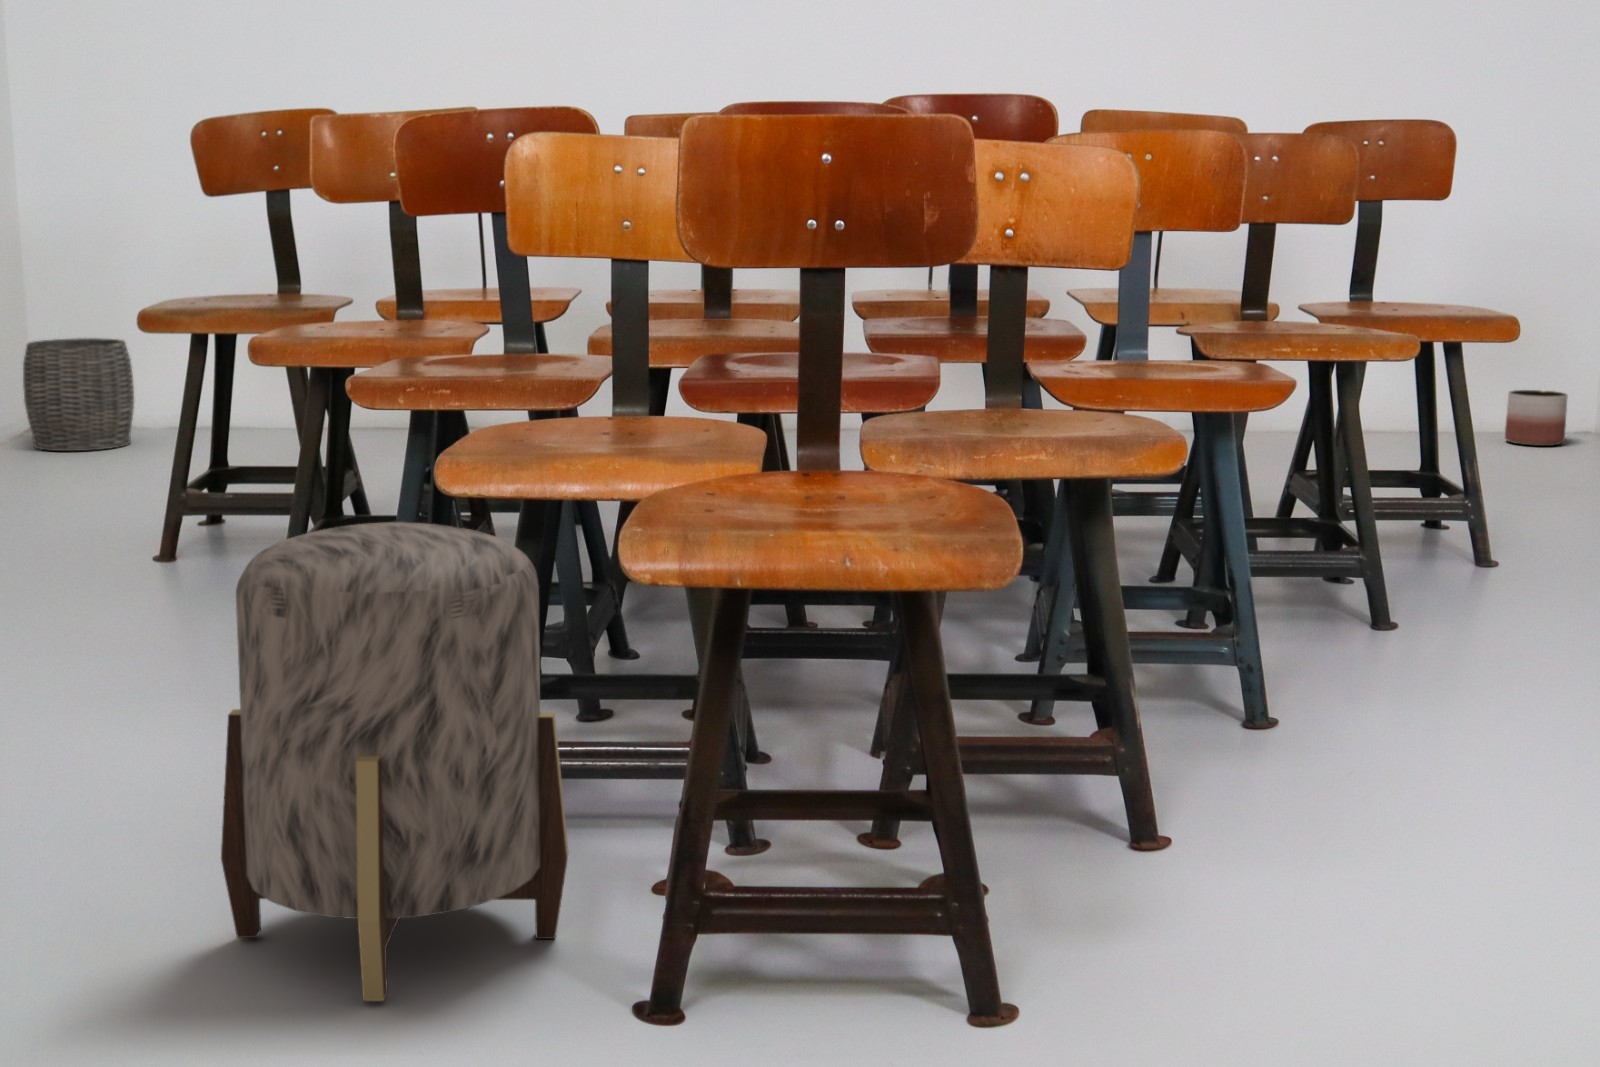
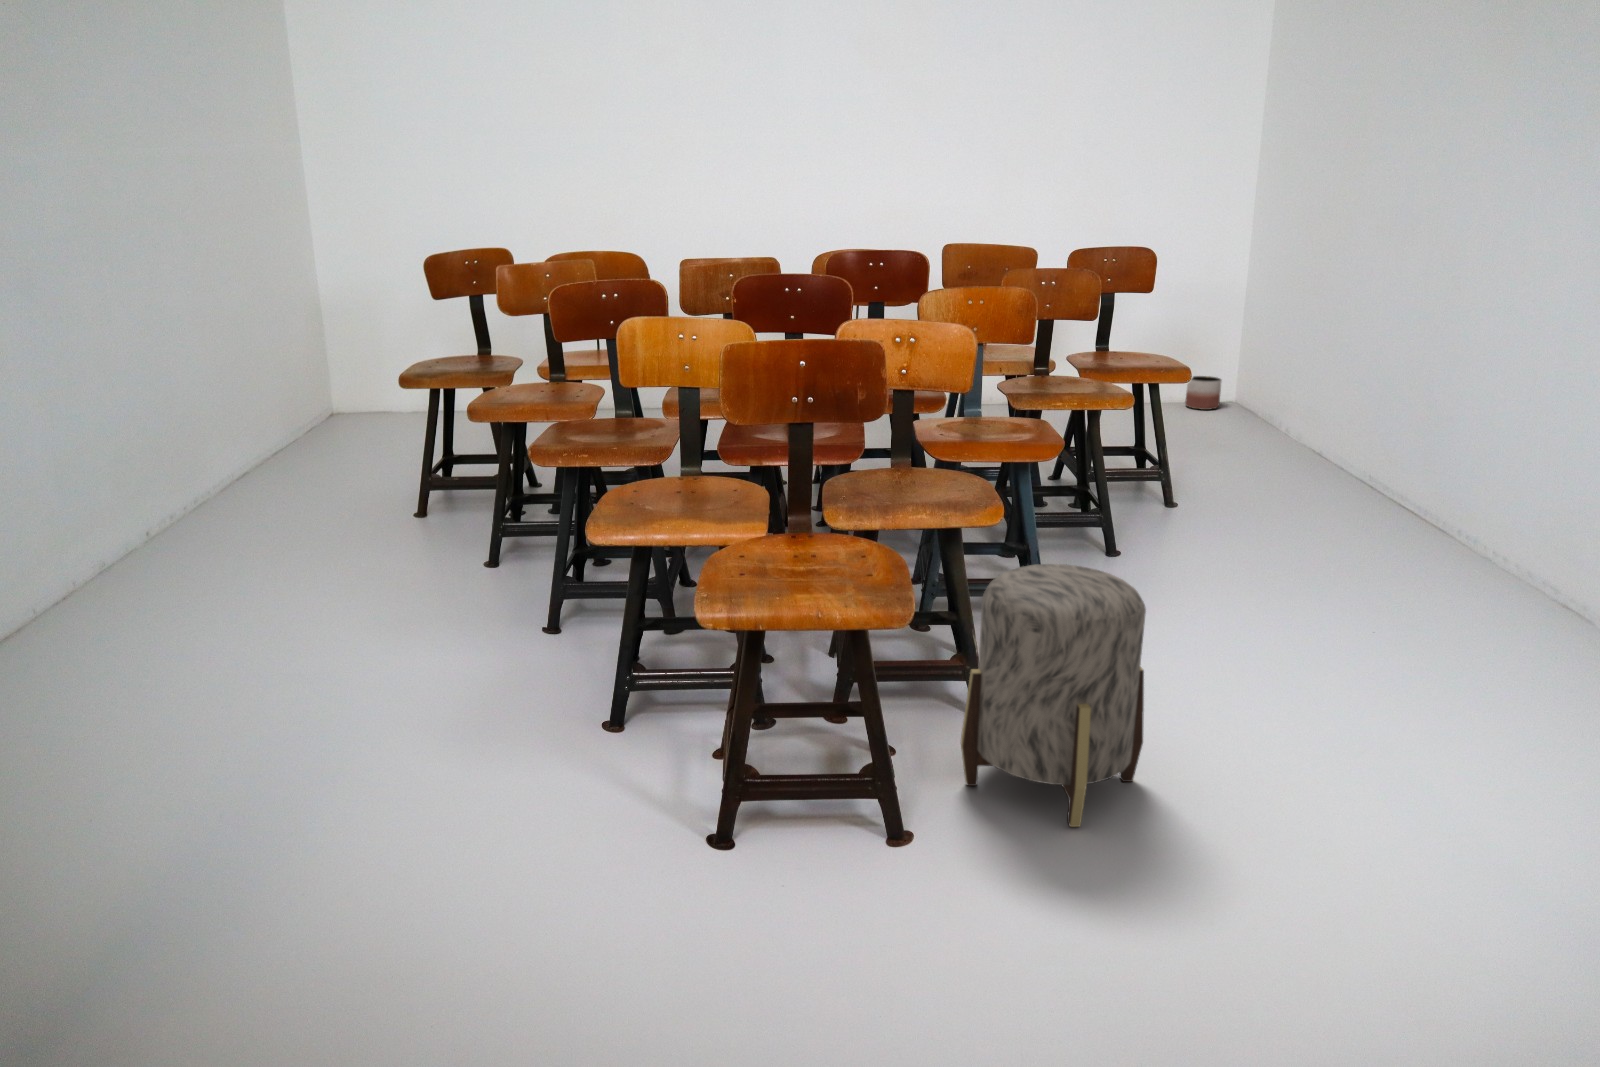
woven basket: present [23,338,134,451] -> none [324,360,390,429]
ottoman: present [221,522,569,1001] -> present [961,564,1146,827]

